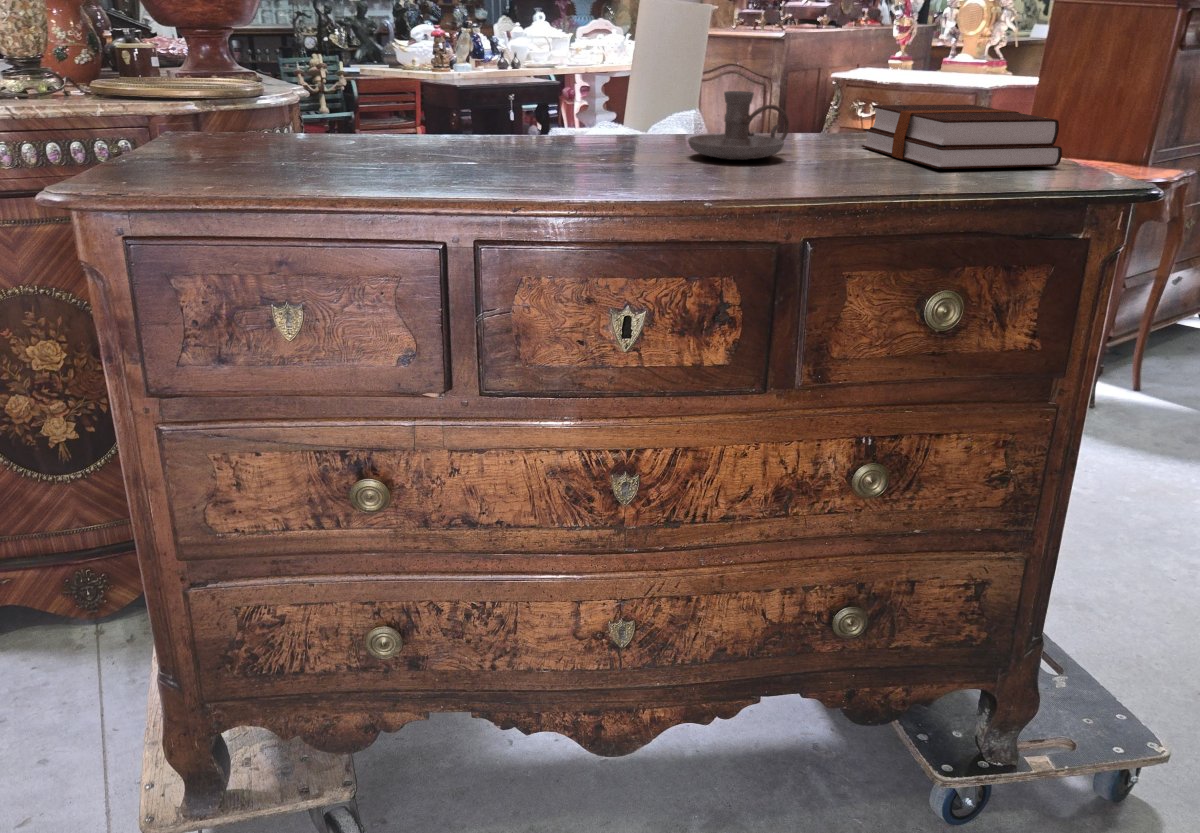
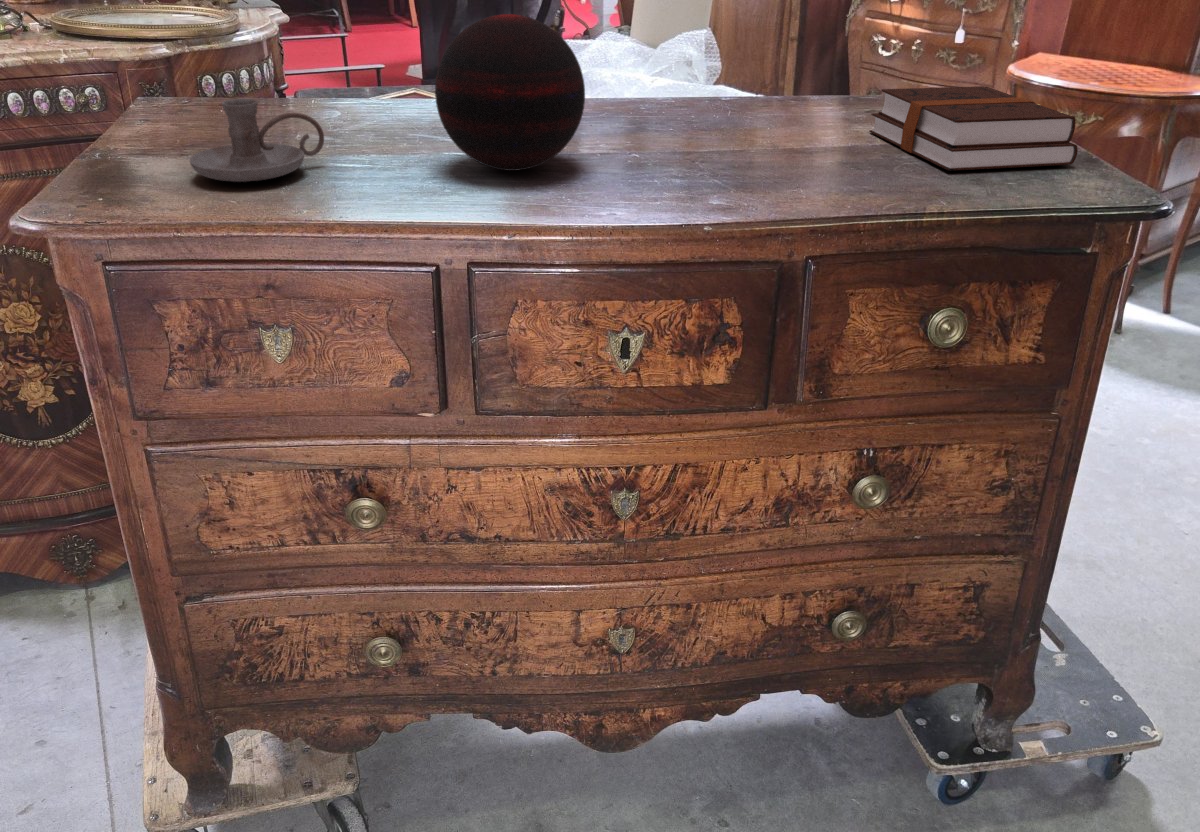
decorative orb: none [446,17,589,166] -> present [435,14,585,171]
candle holder: present [688,91,789,160] -> present [190,99,324,182]

